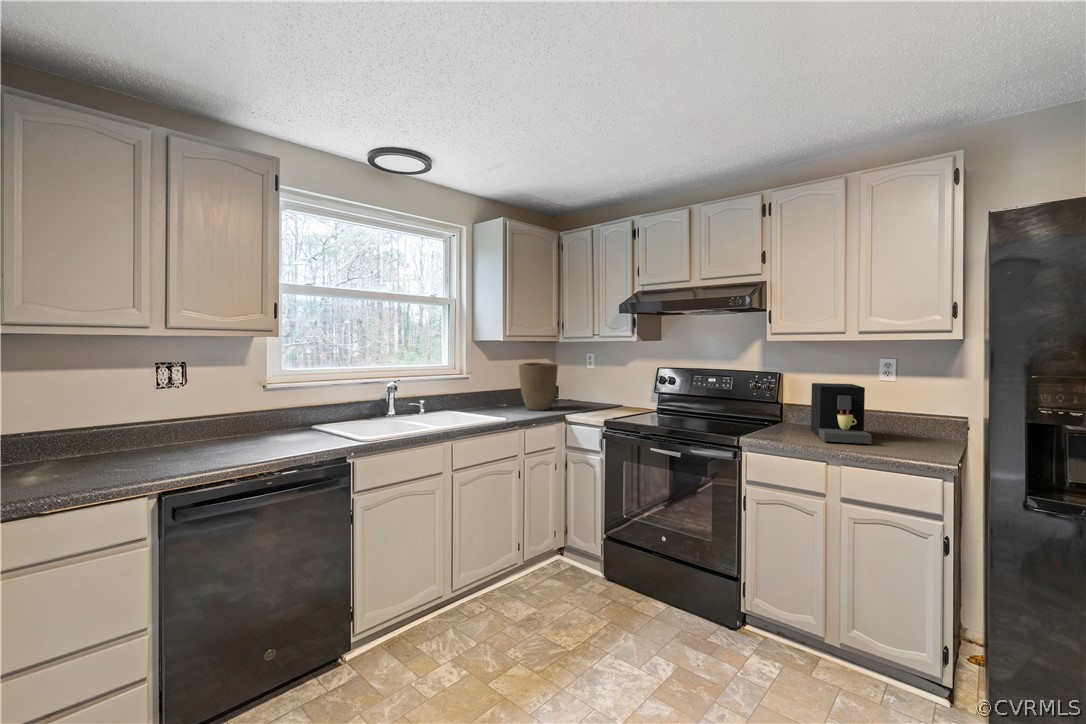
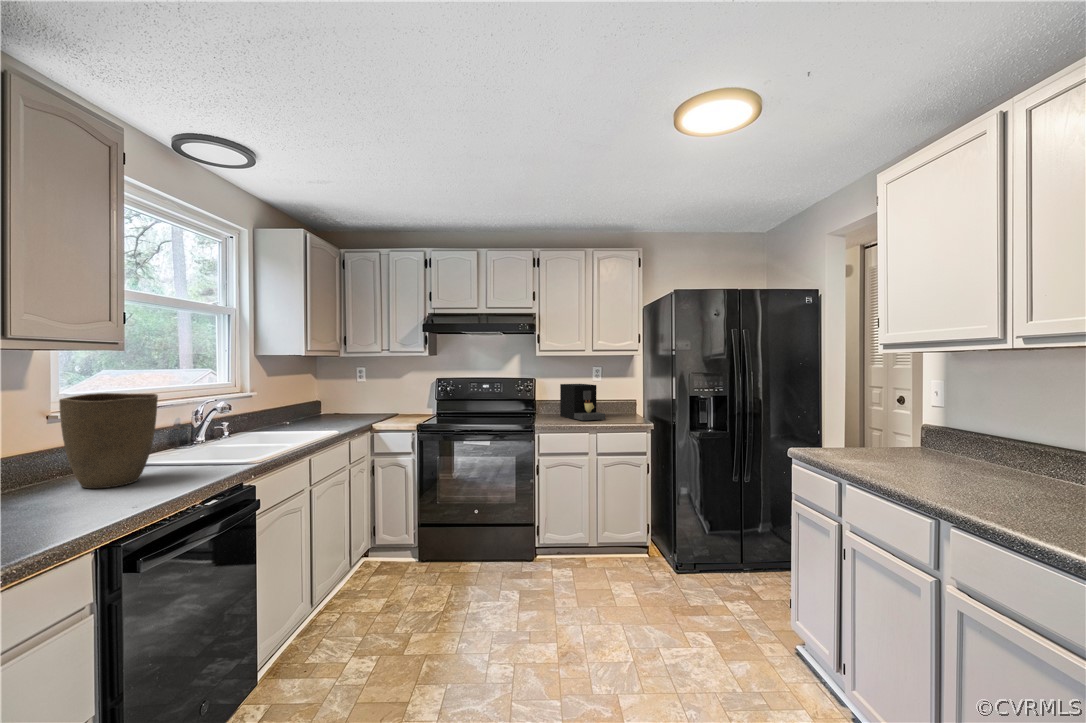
vase: present [519,362,558,411] -> present [59,393,158,488]

